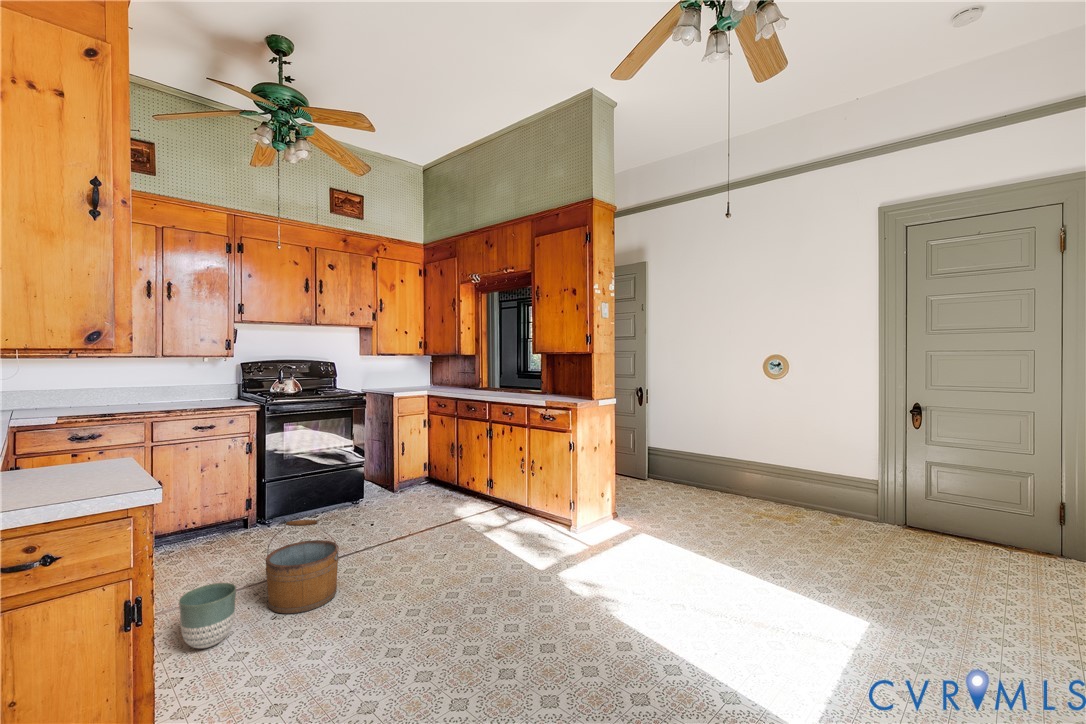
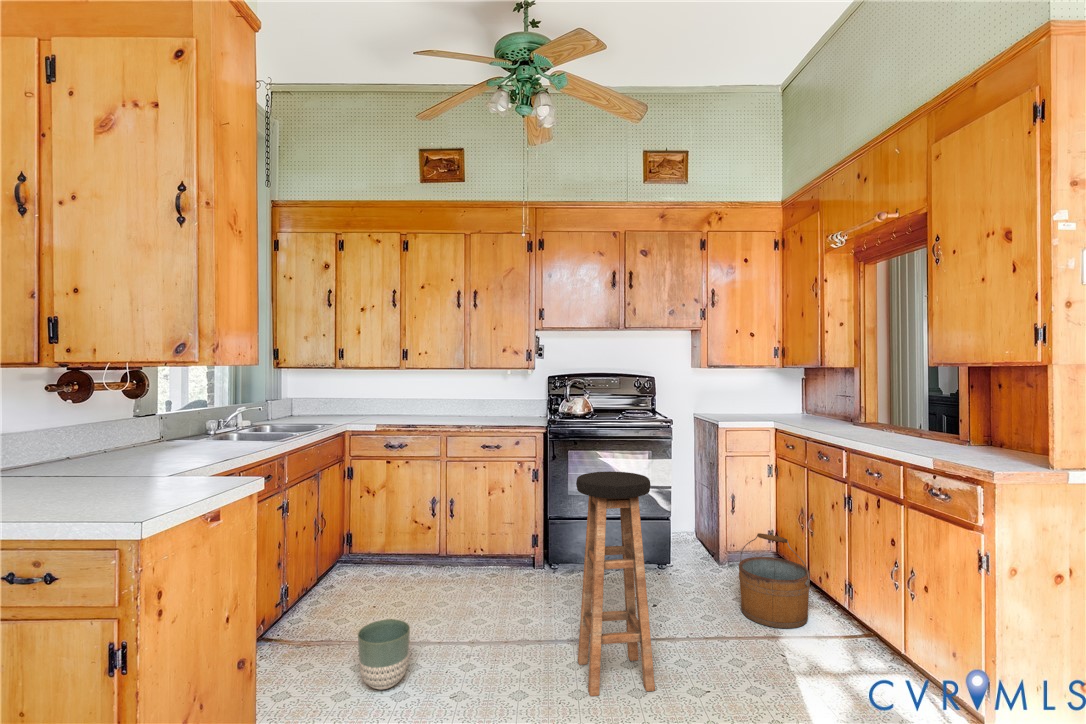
bar stool: none [360,427,424,581] -> present [576,472,655,696]
bucket: present [266,520,339,614] -> present [739,533,810,629]

